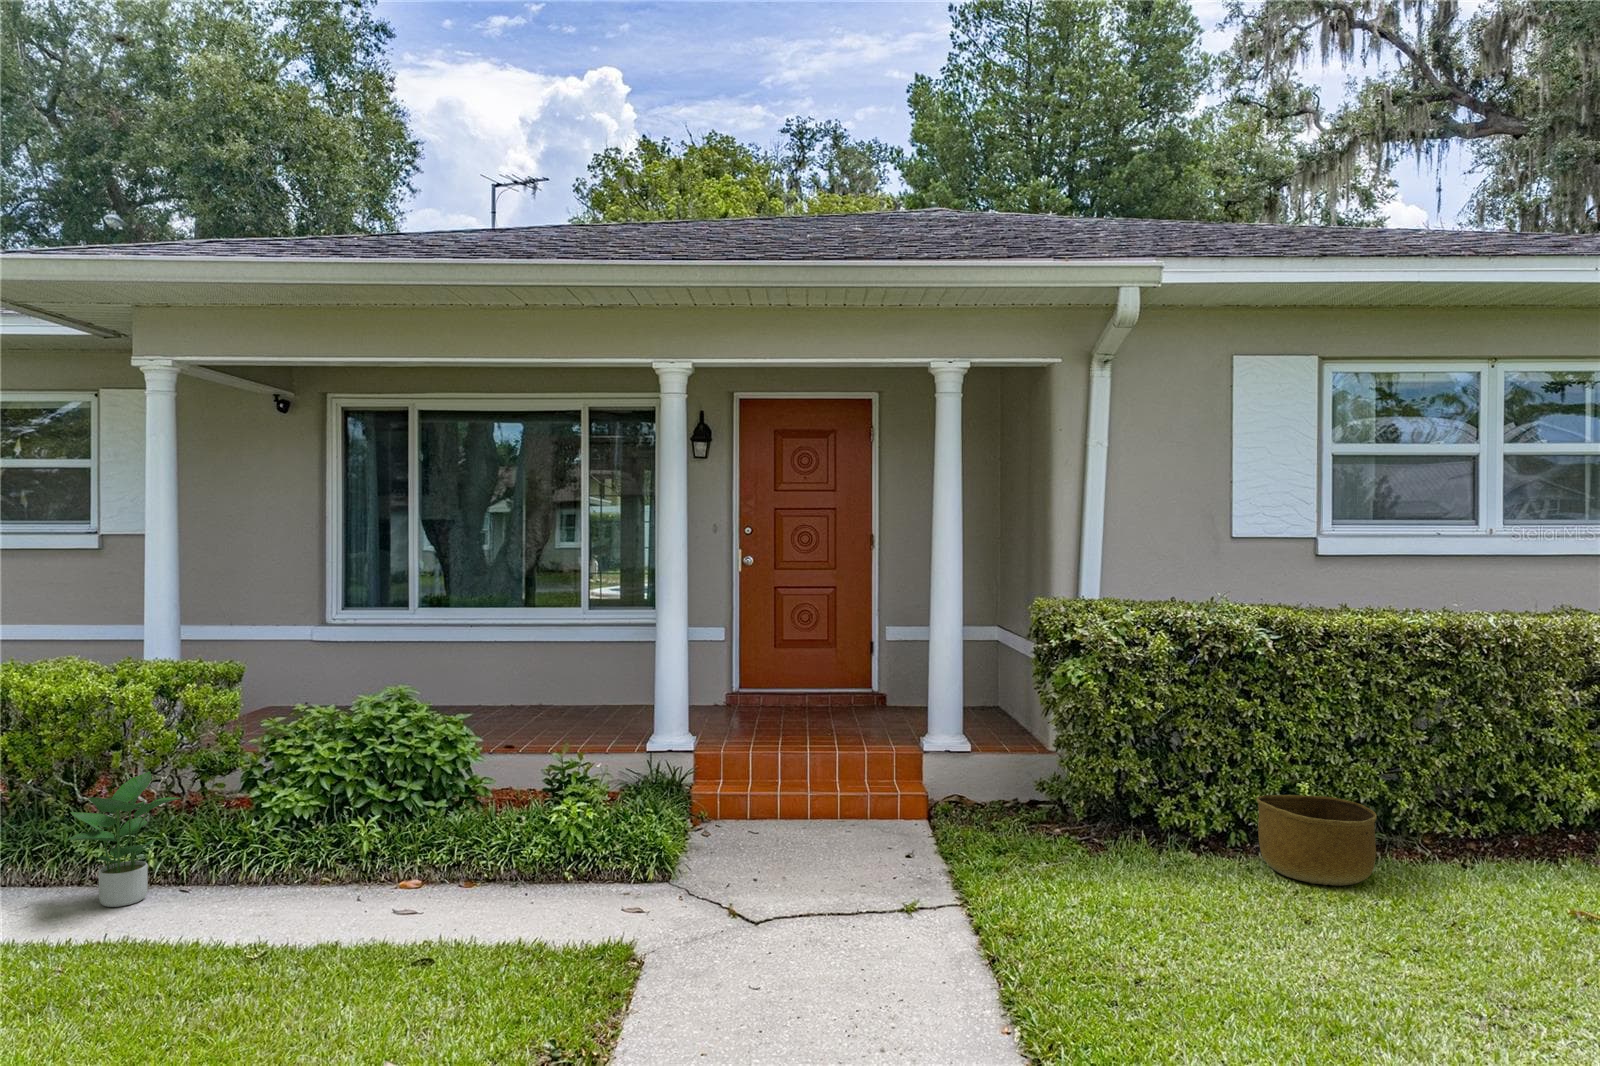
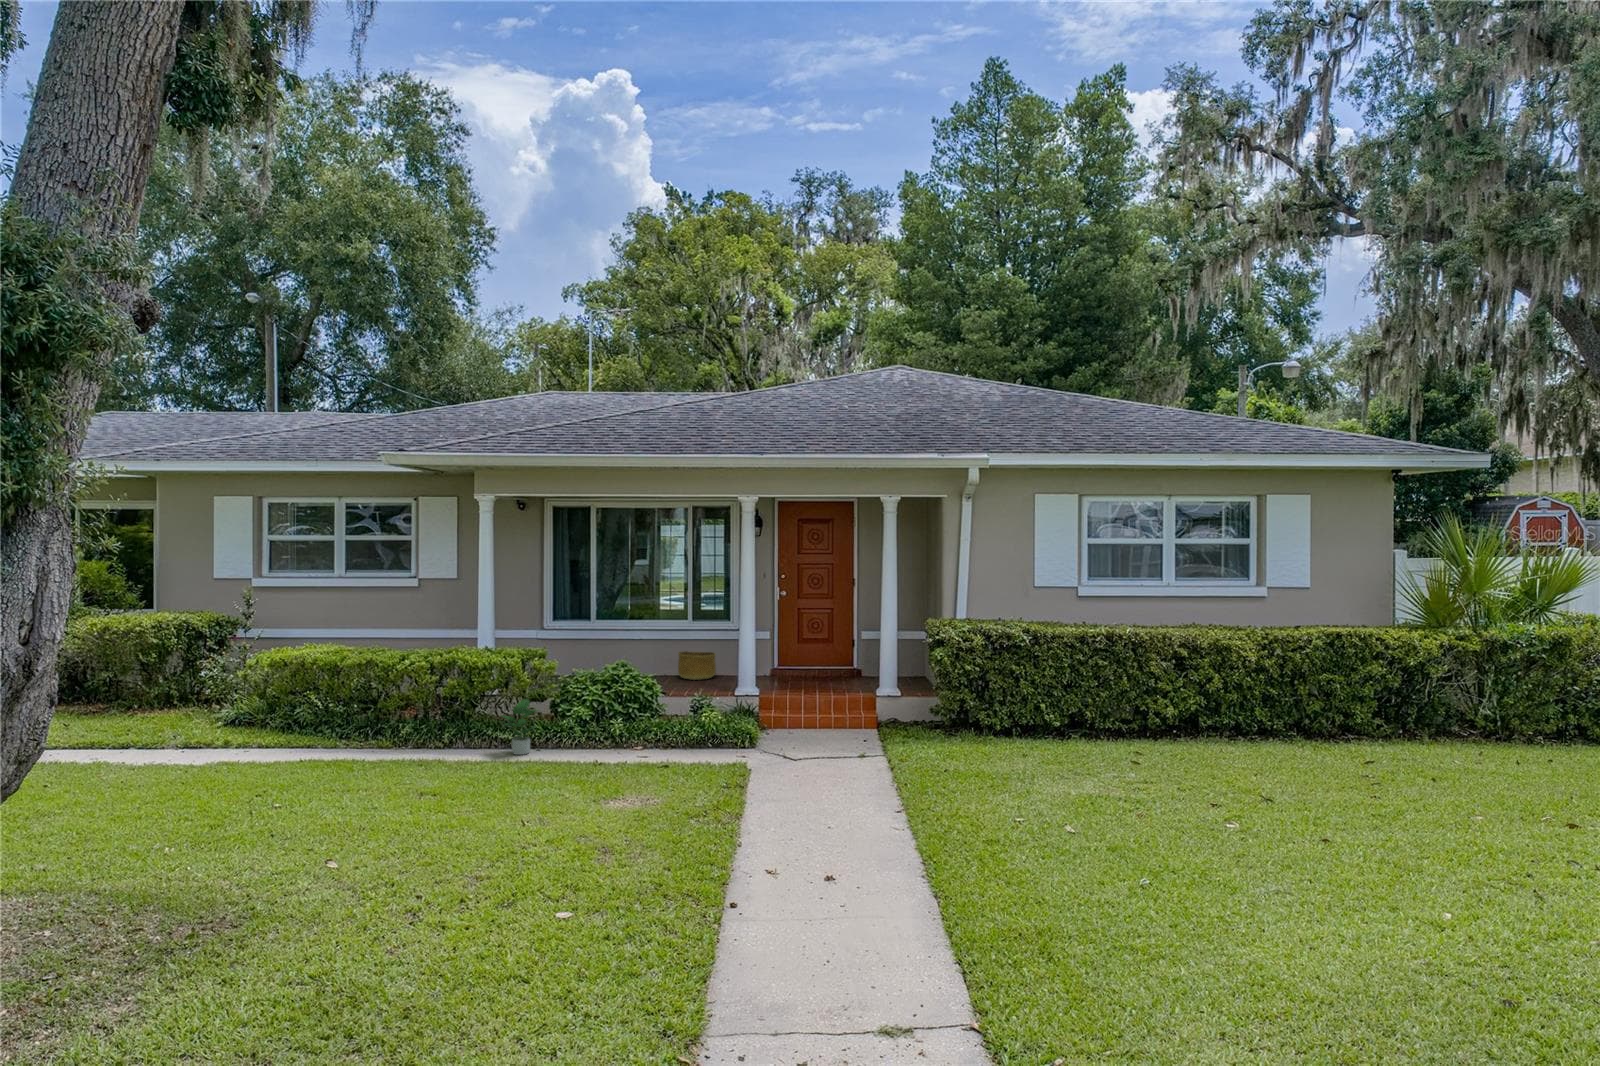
basket: present [1257,795,1377,886] -> present [678,651,716,680]

